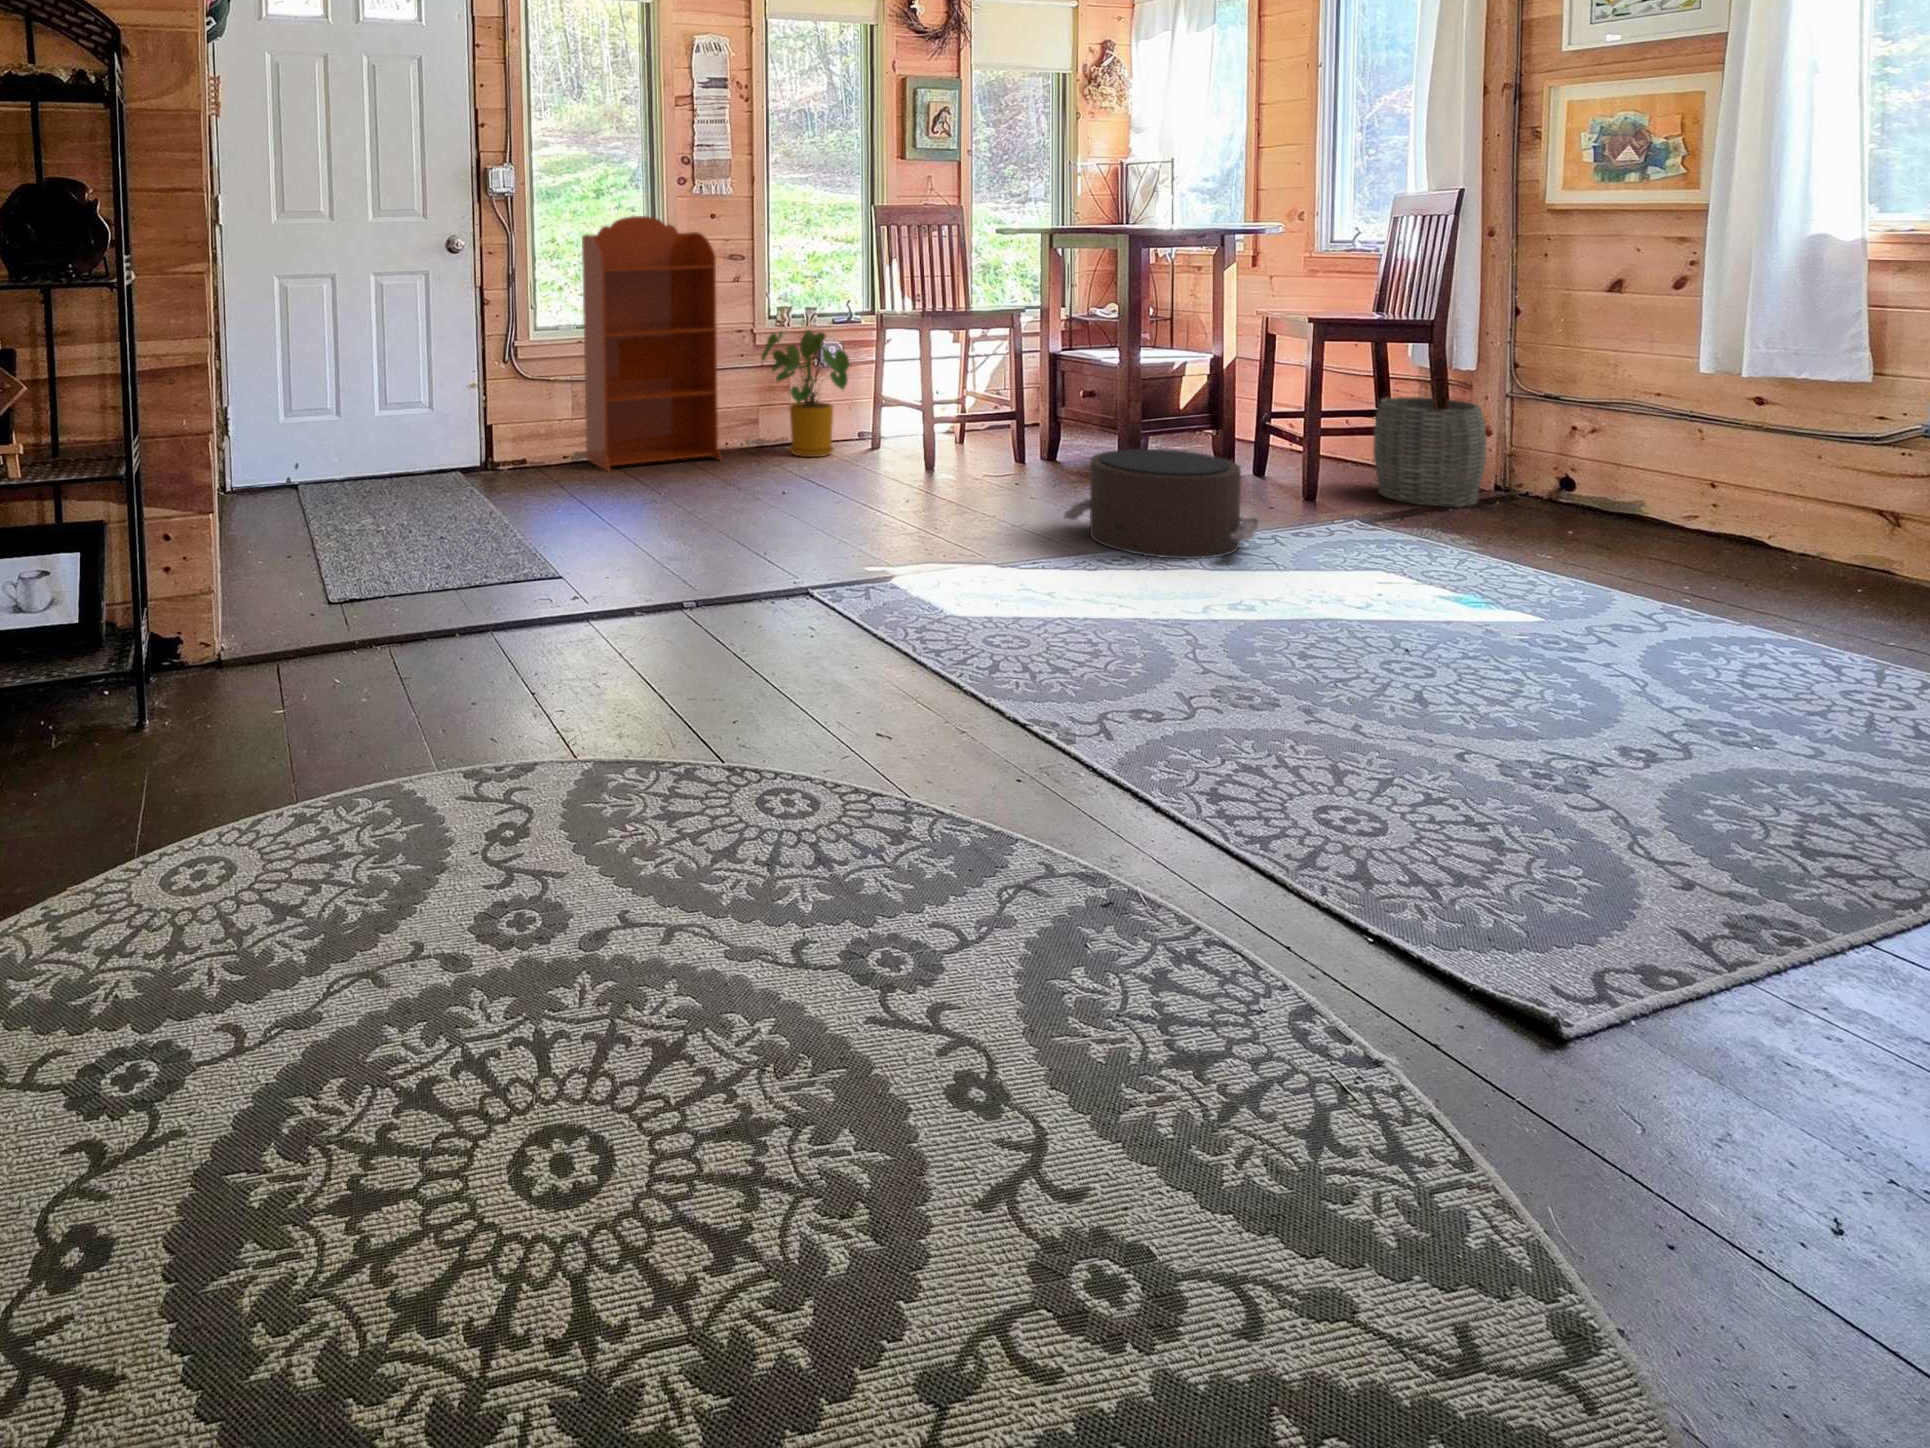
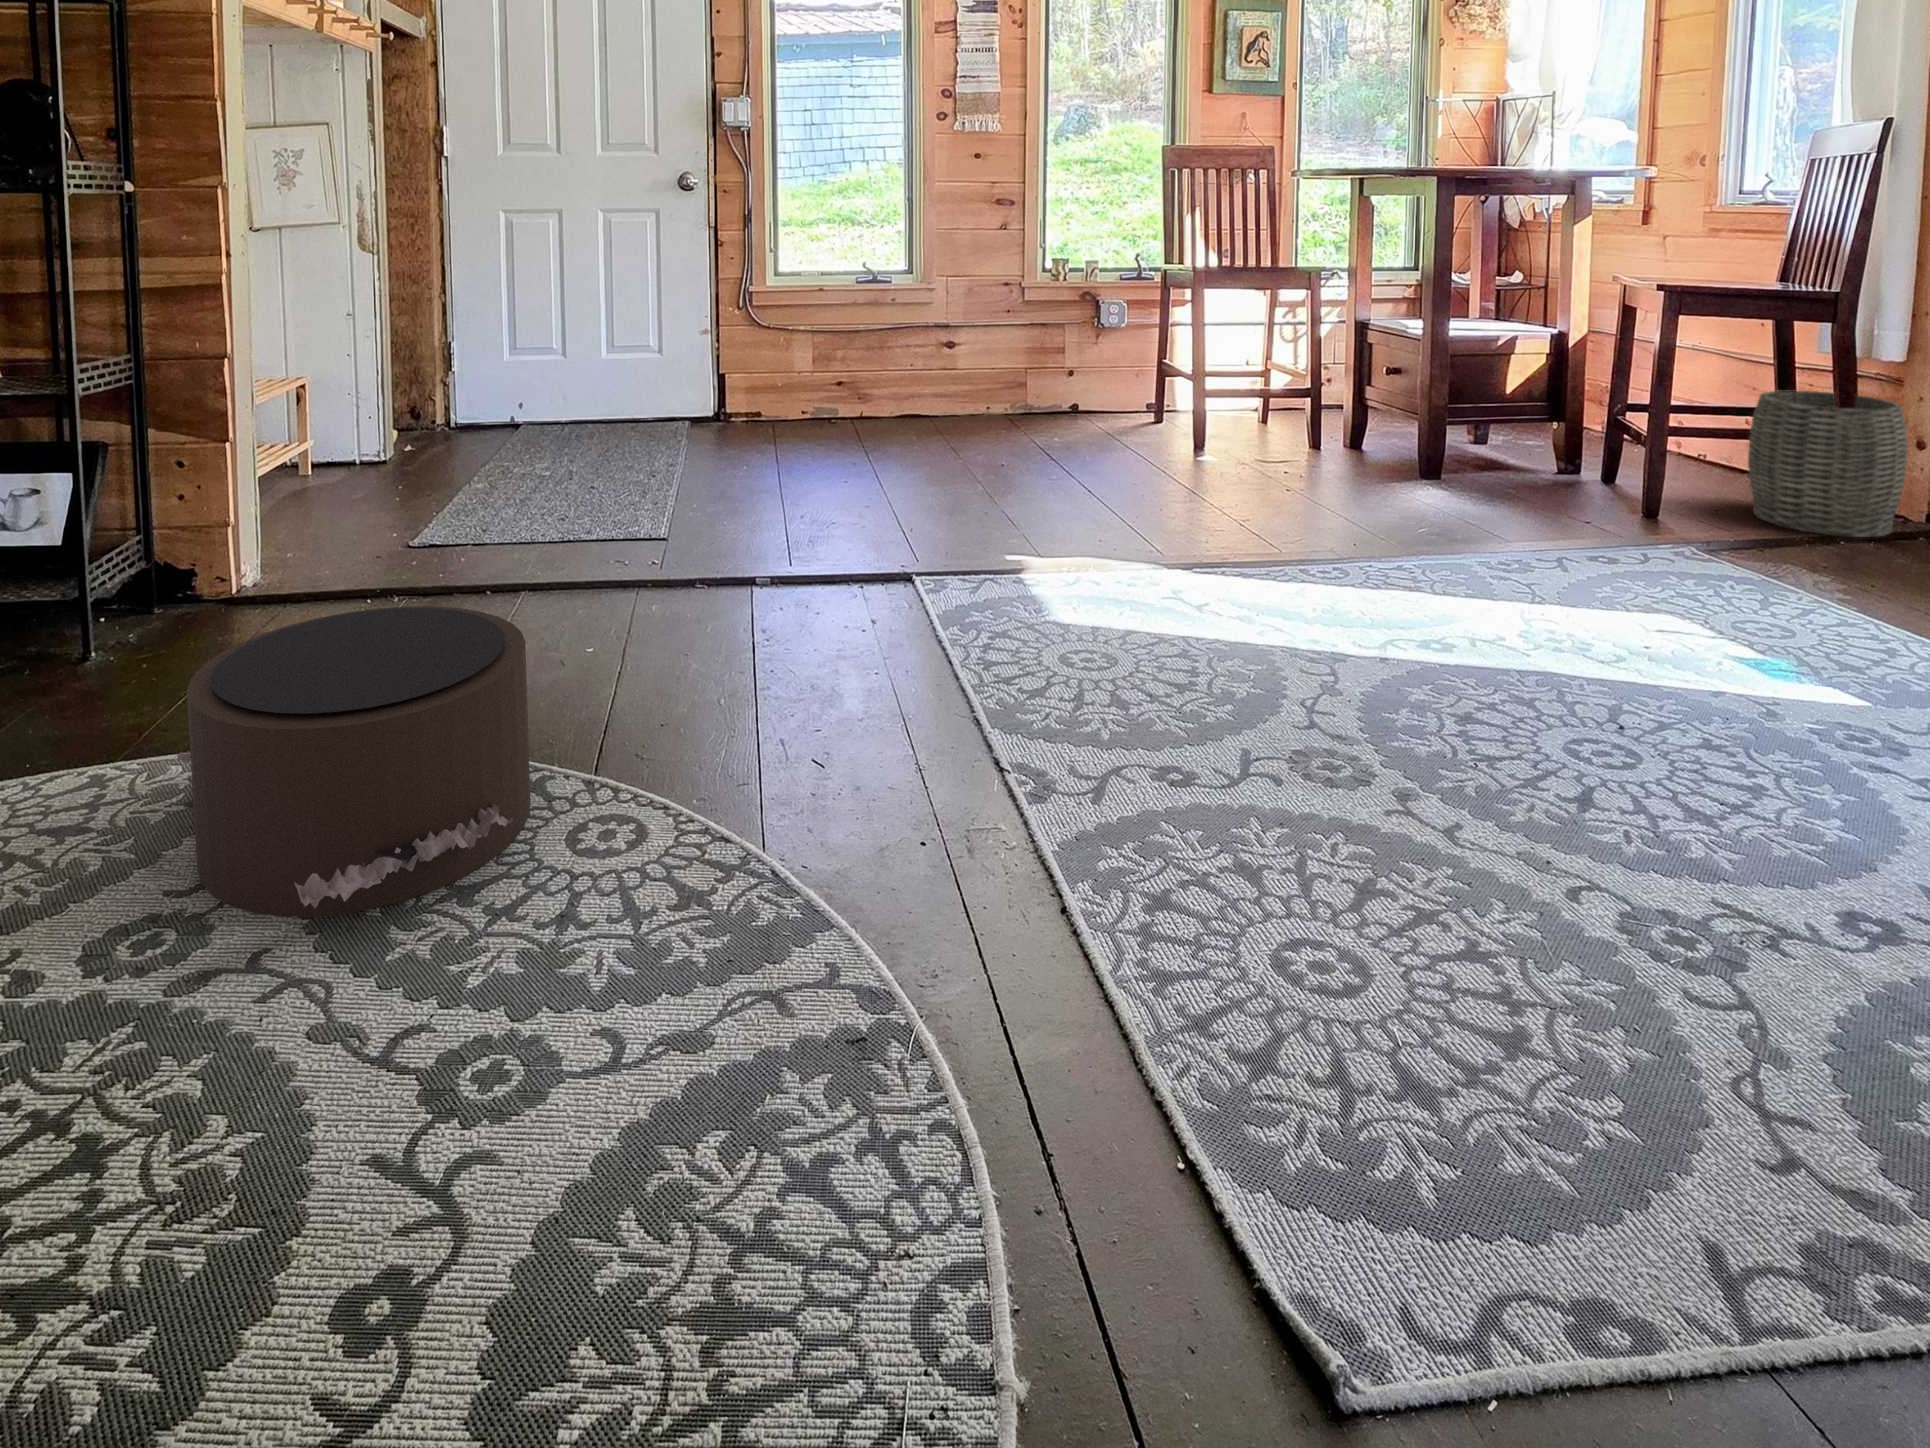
bookcase: present [582,216,721,471] -> none [824,155,968,433]
house plant: present [761,330,851,457] -> none [1027,286,1128,429]
pouf: present [1064,449,1258,559] -> present [177,606,530,917]

